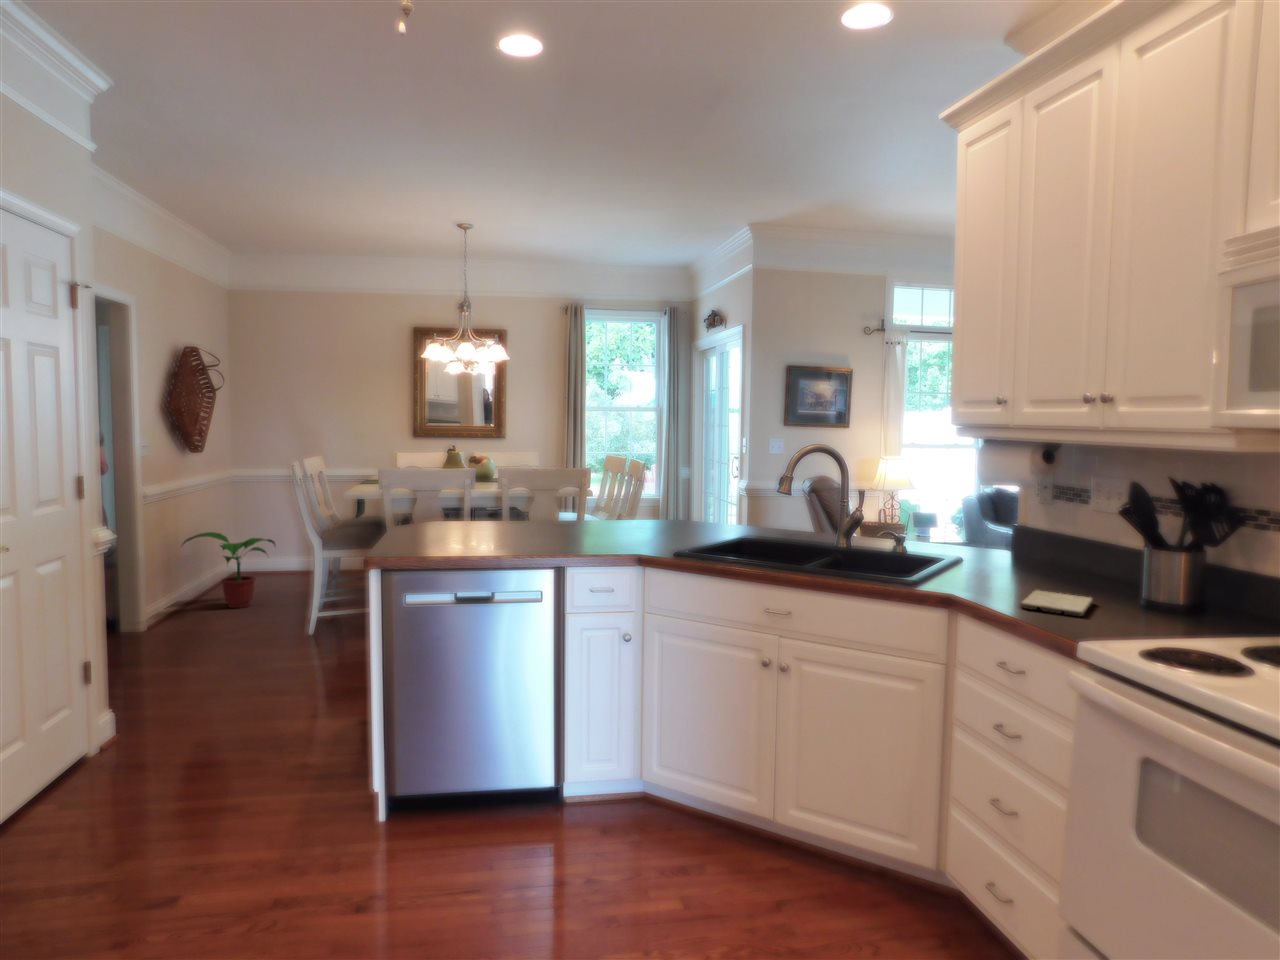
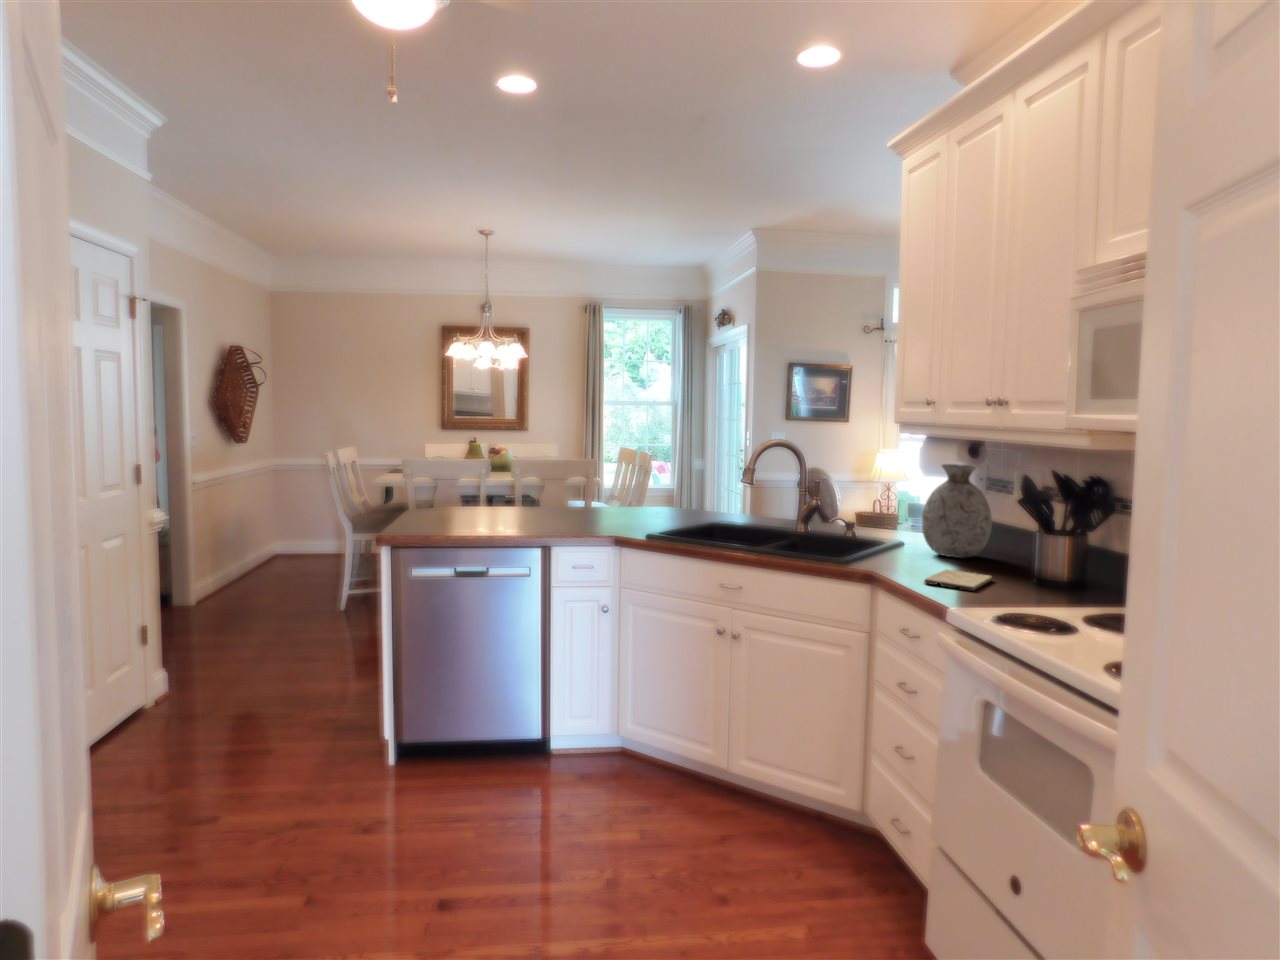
vase: none [990,471,1072,575] -> present [922,464,992,558]
potted plant: present [181,532,275,608] -> none [228,516,313,585]

